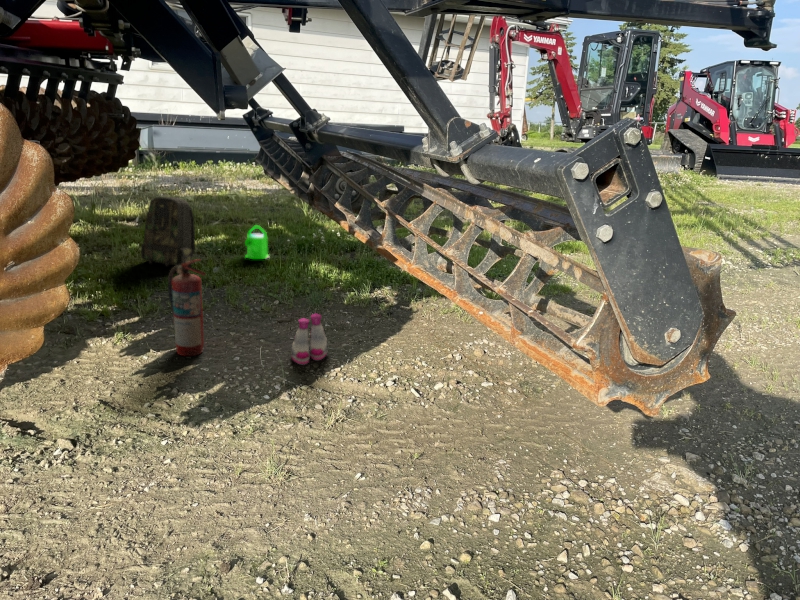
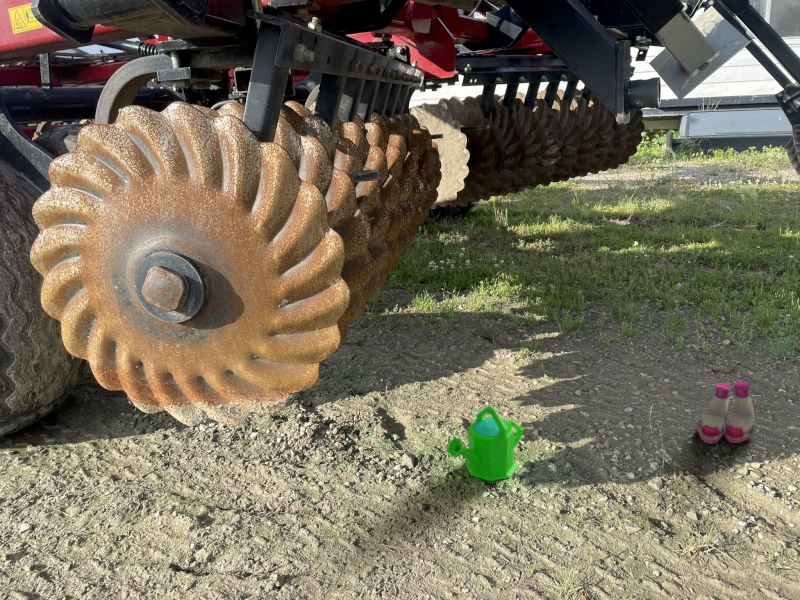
backpack: present [141,197,195,266] -> none [603,201,666,277]
watering can: present [245,225,269,259] -> present [448,406,523,481]
fire extinguisher: present [168,259,205,356] -> none [570,288,607,393]

